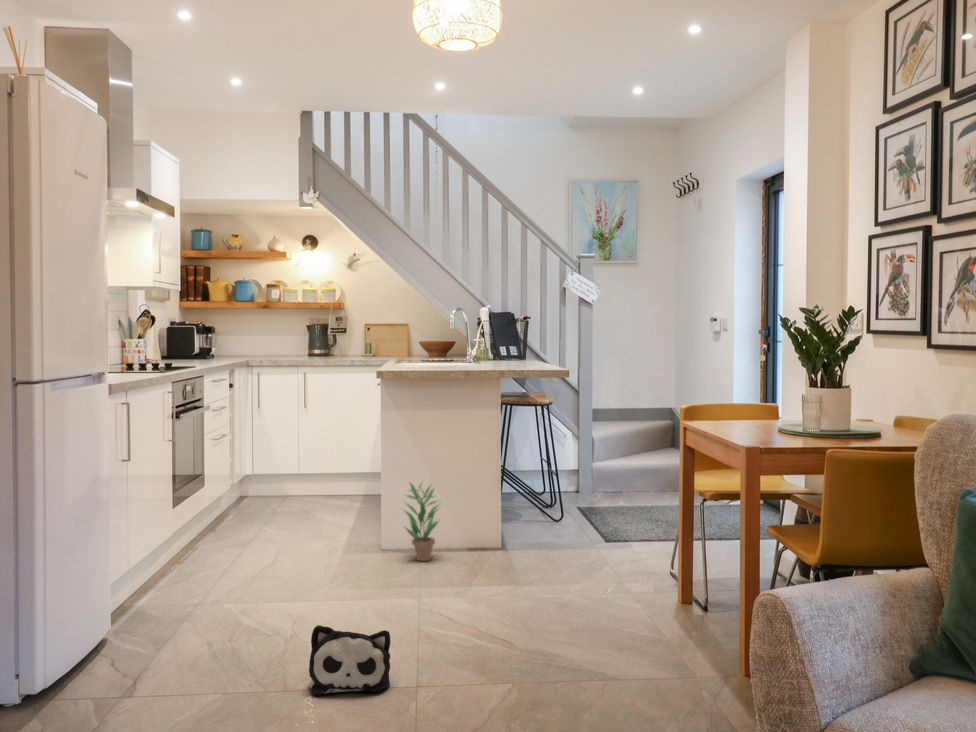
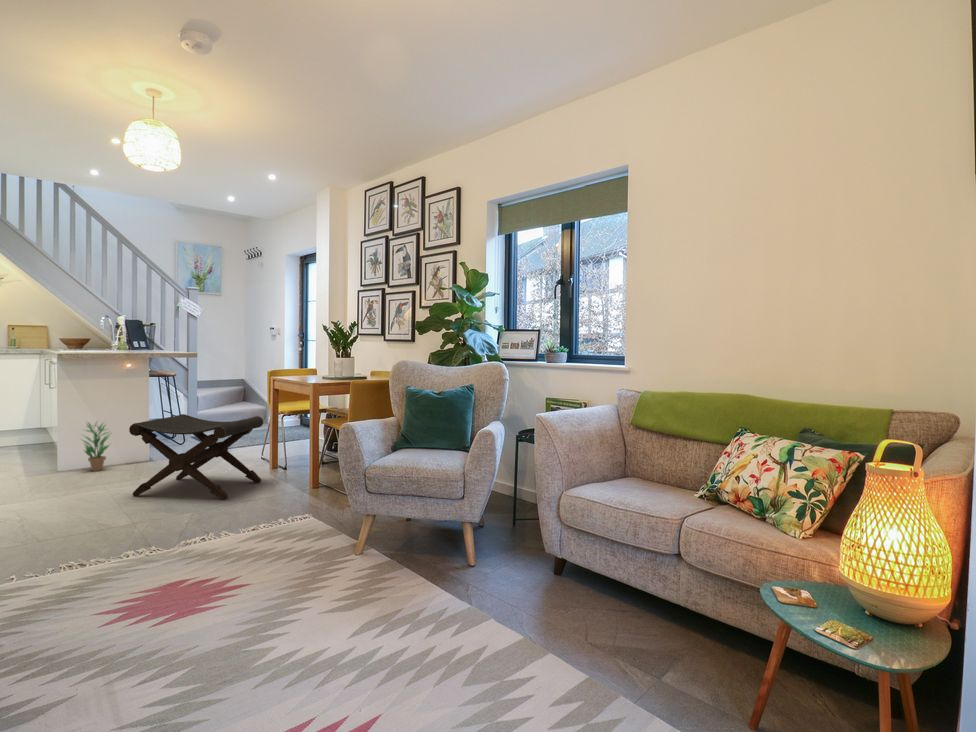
footstool: none [437,485,657,669] -> present [129,414,263,500]
plush toy: present [309,625,390,695] -> none [54,493,113,535]

